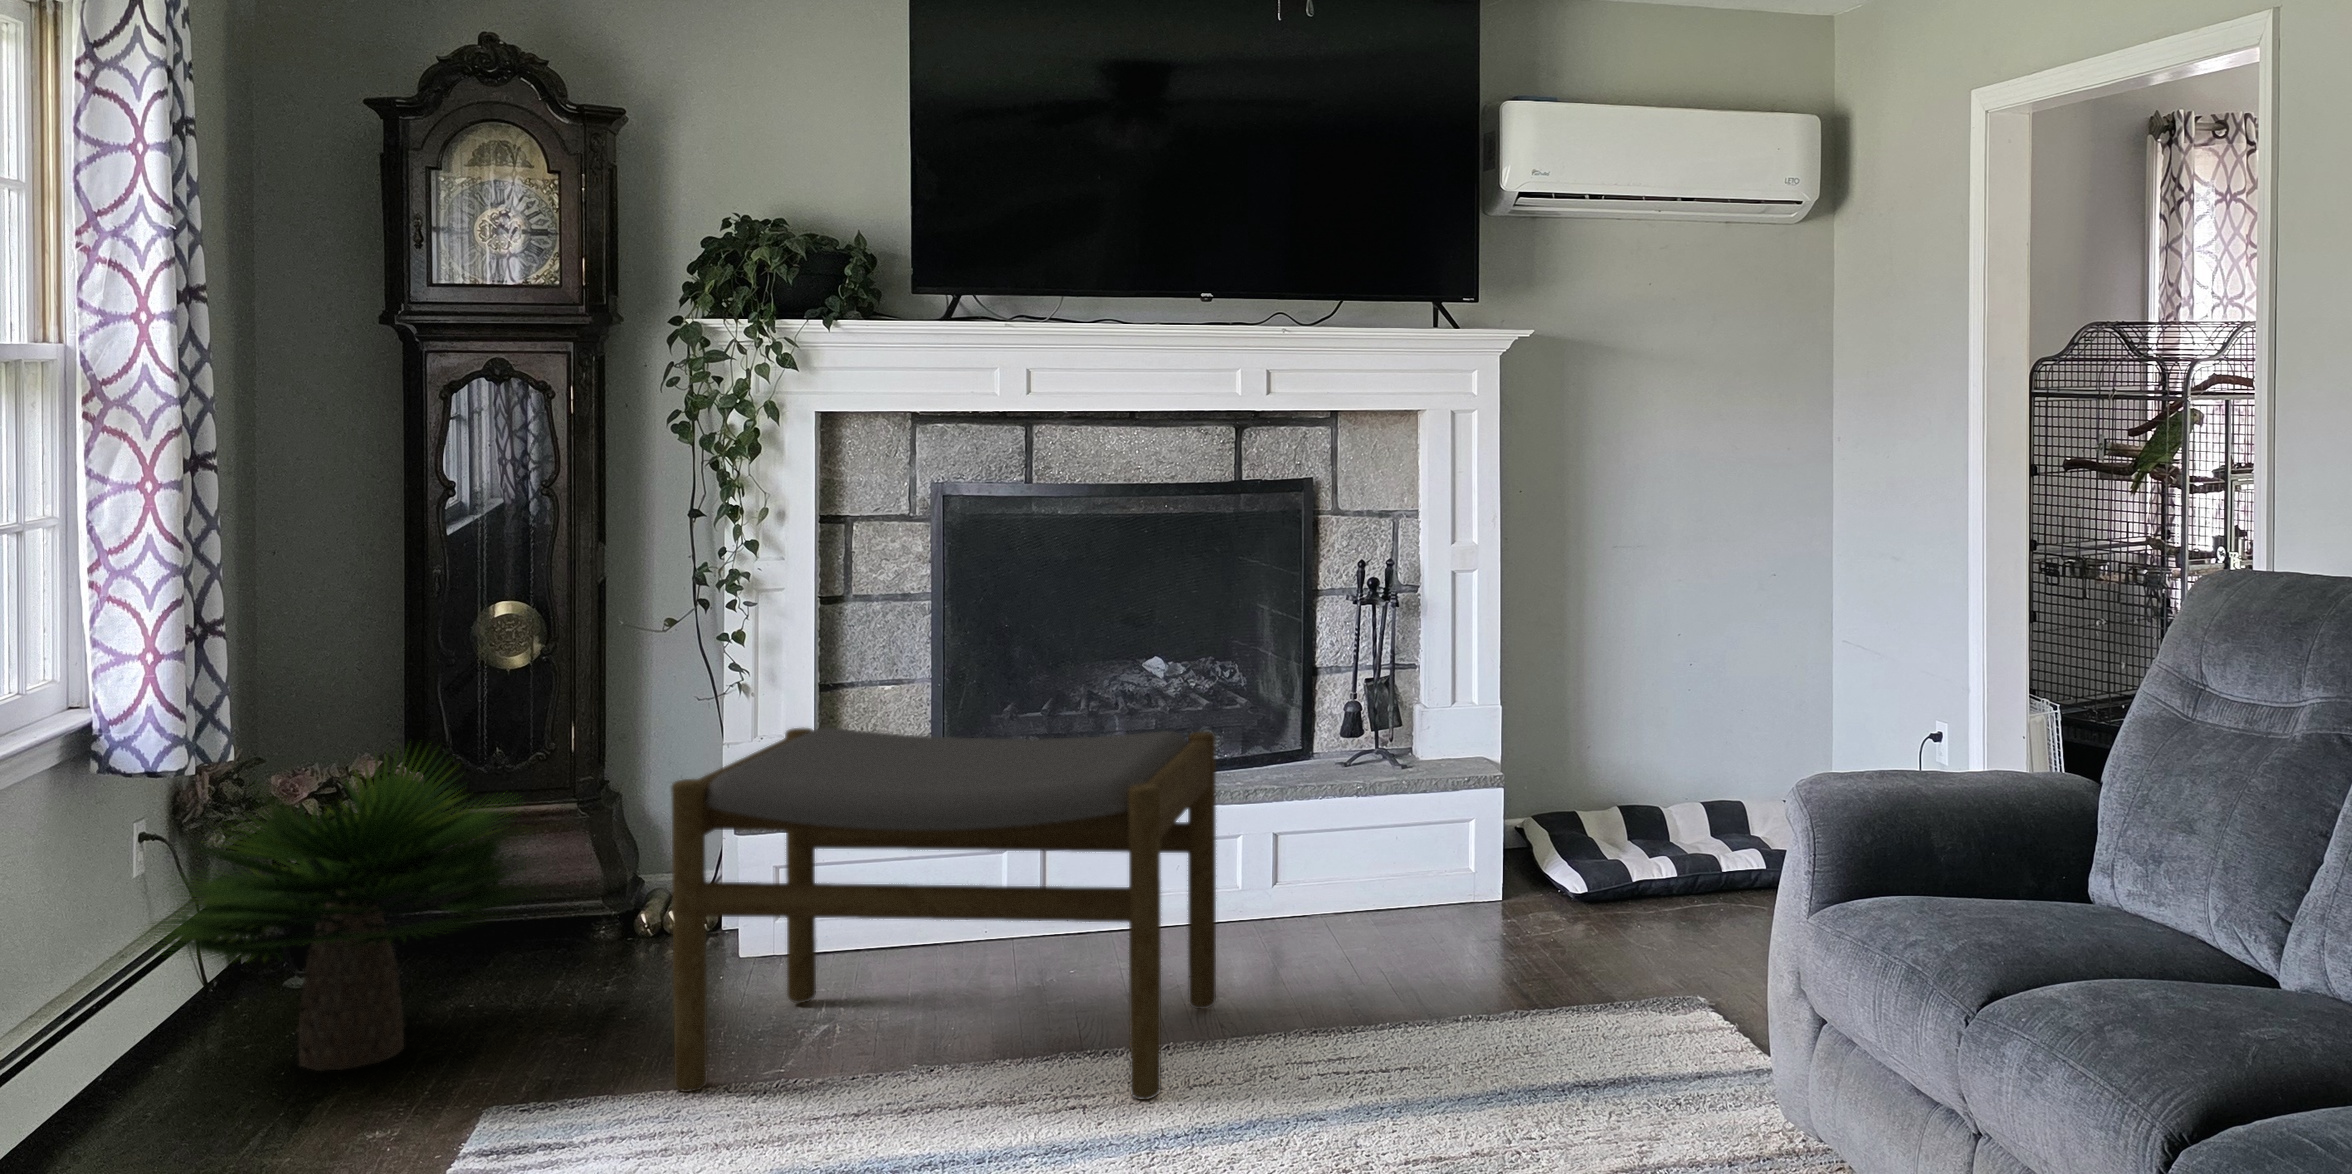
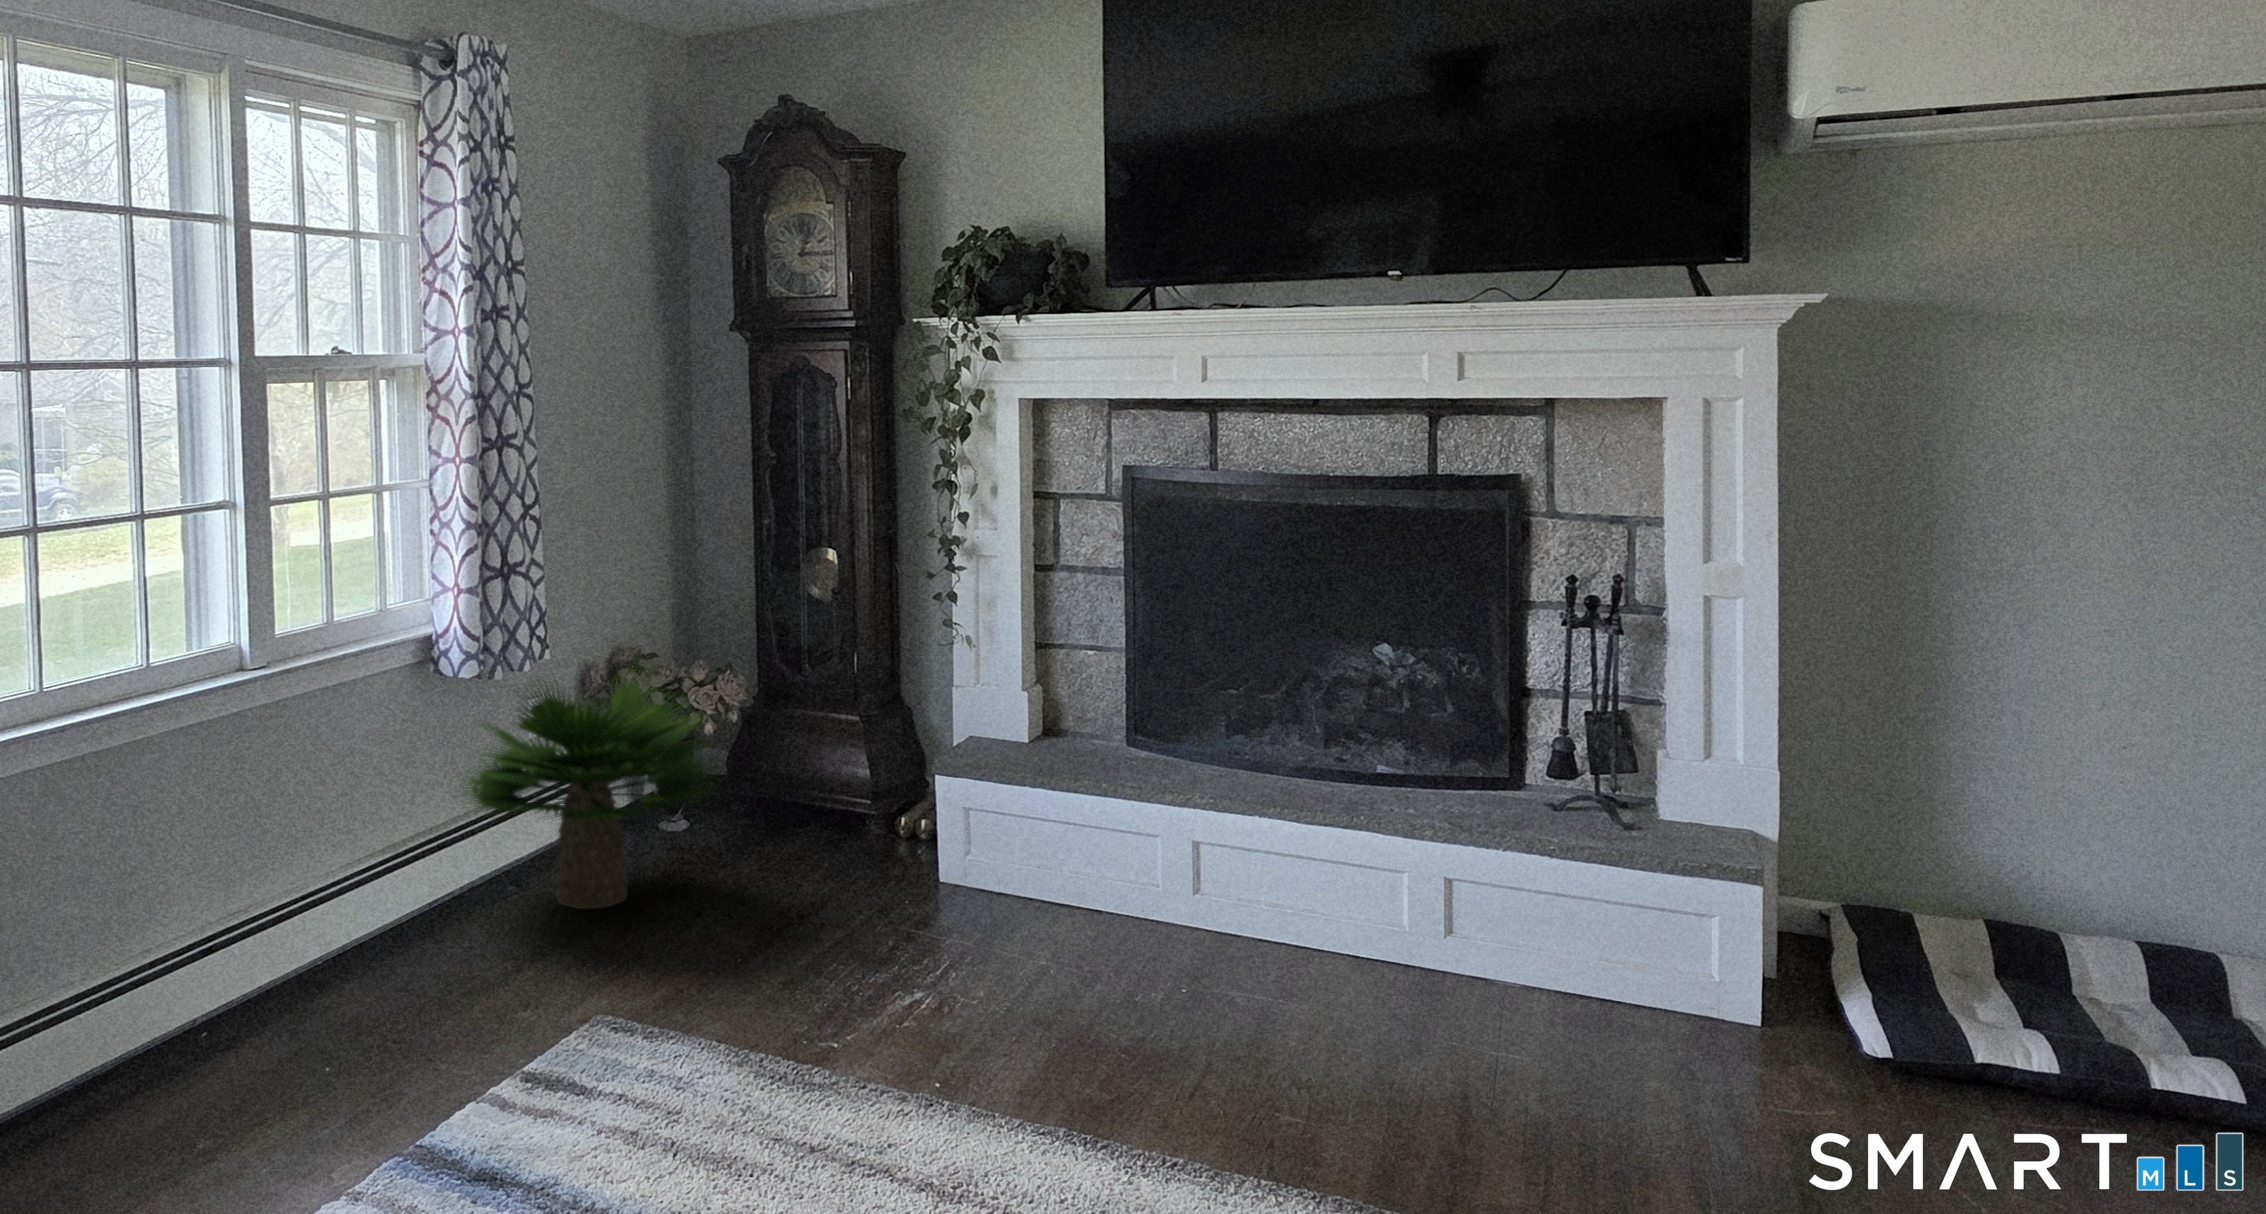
footstool: present [671,728,1216,1100] -> none [720,689,1237,1136]

